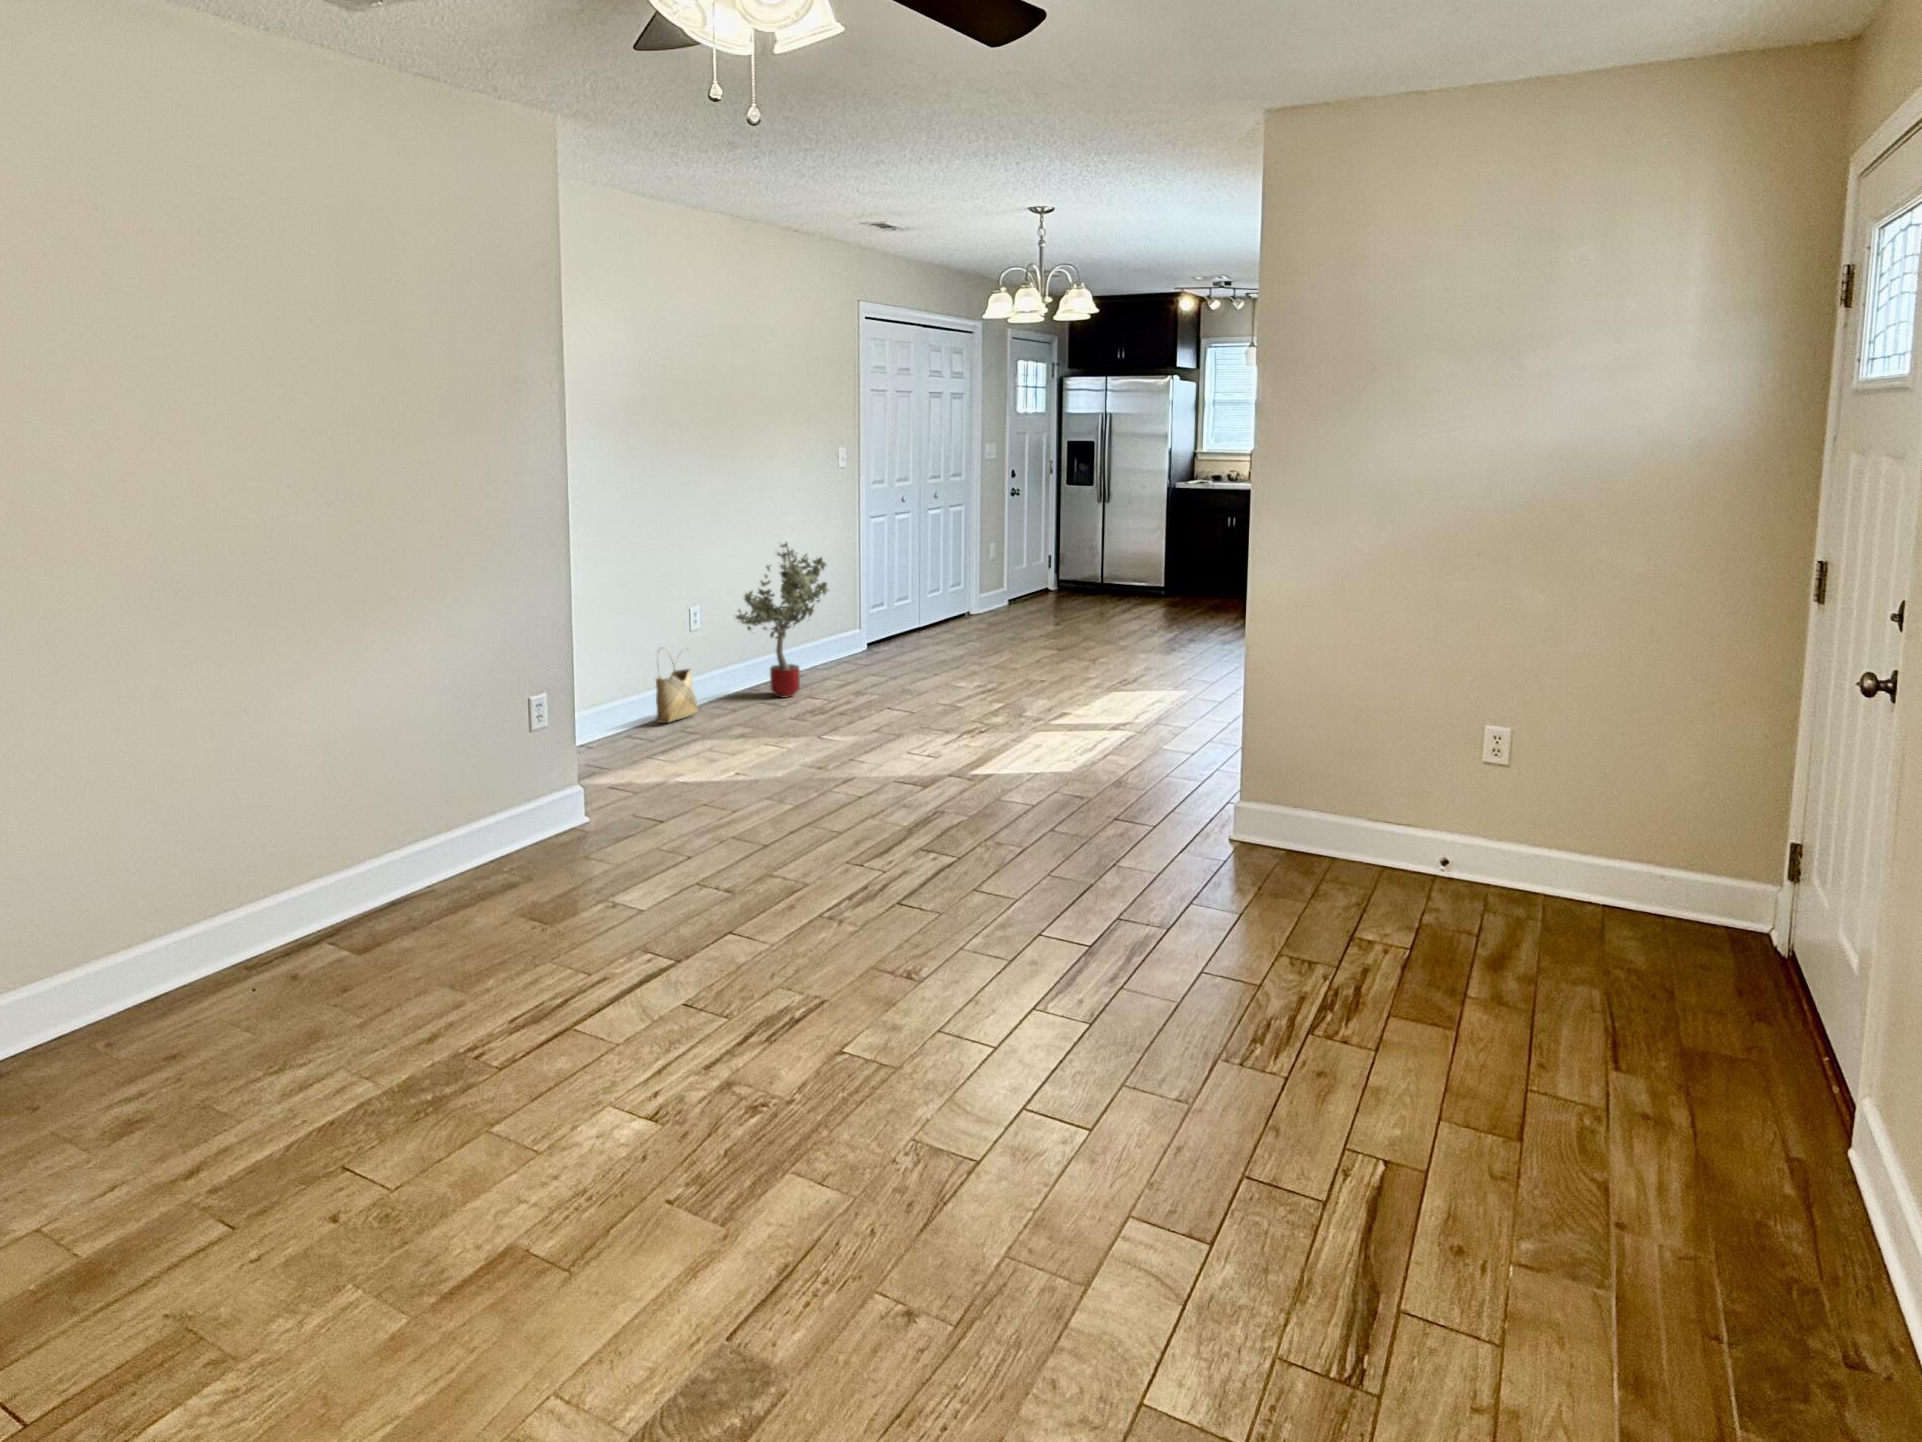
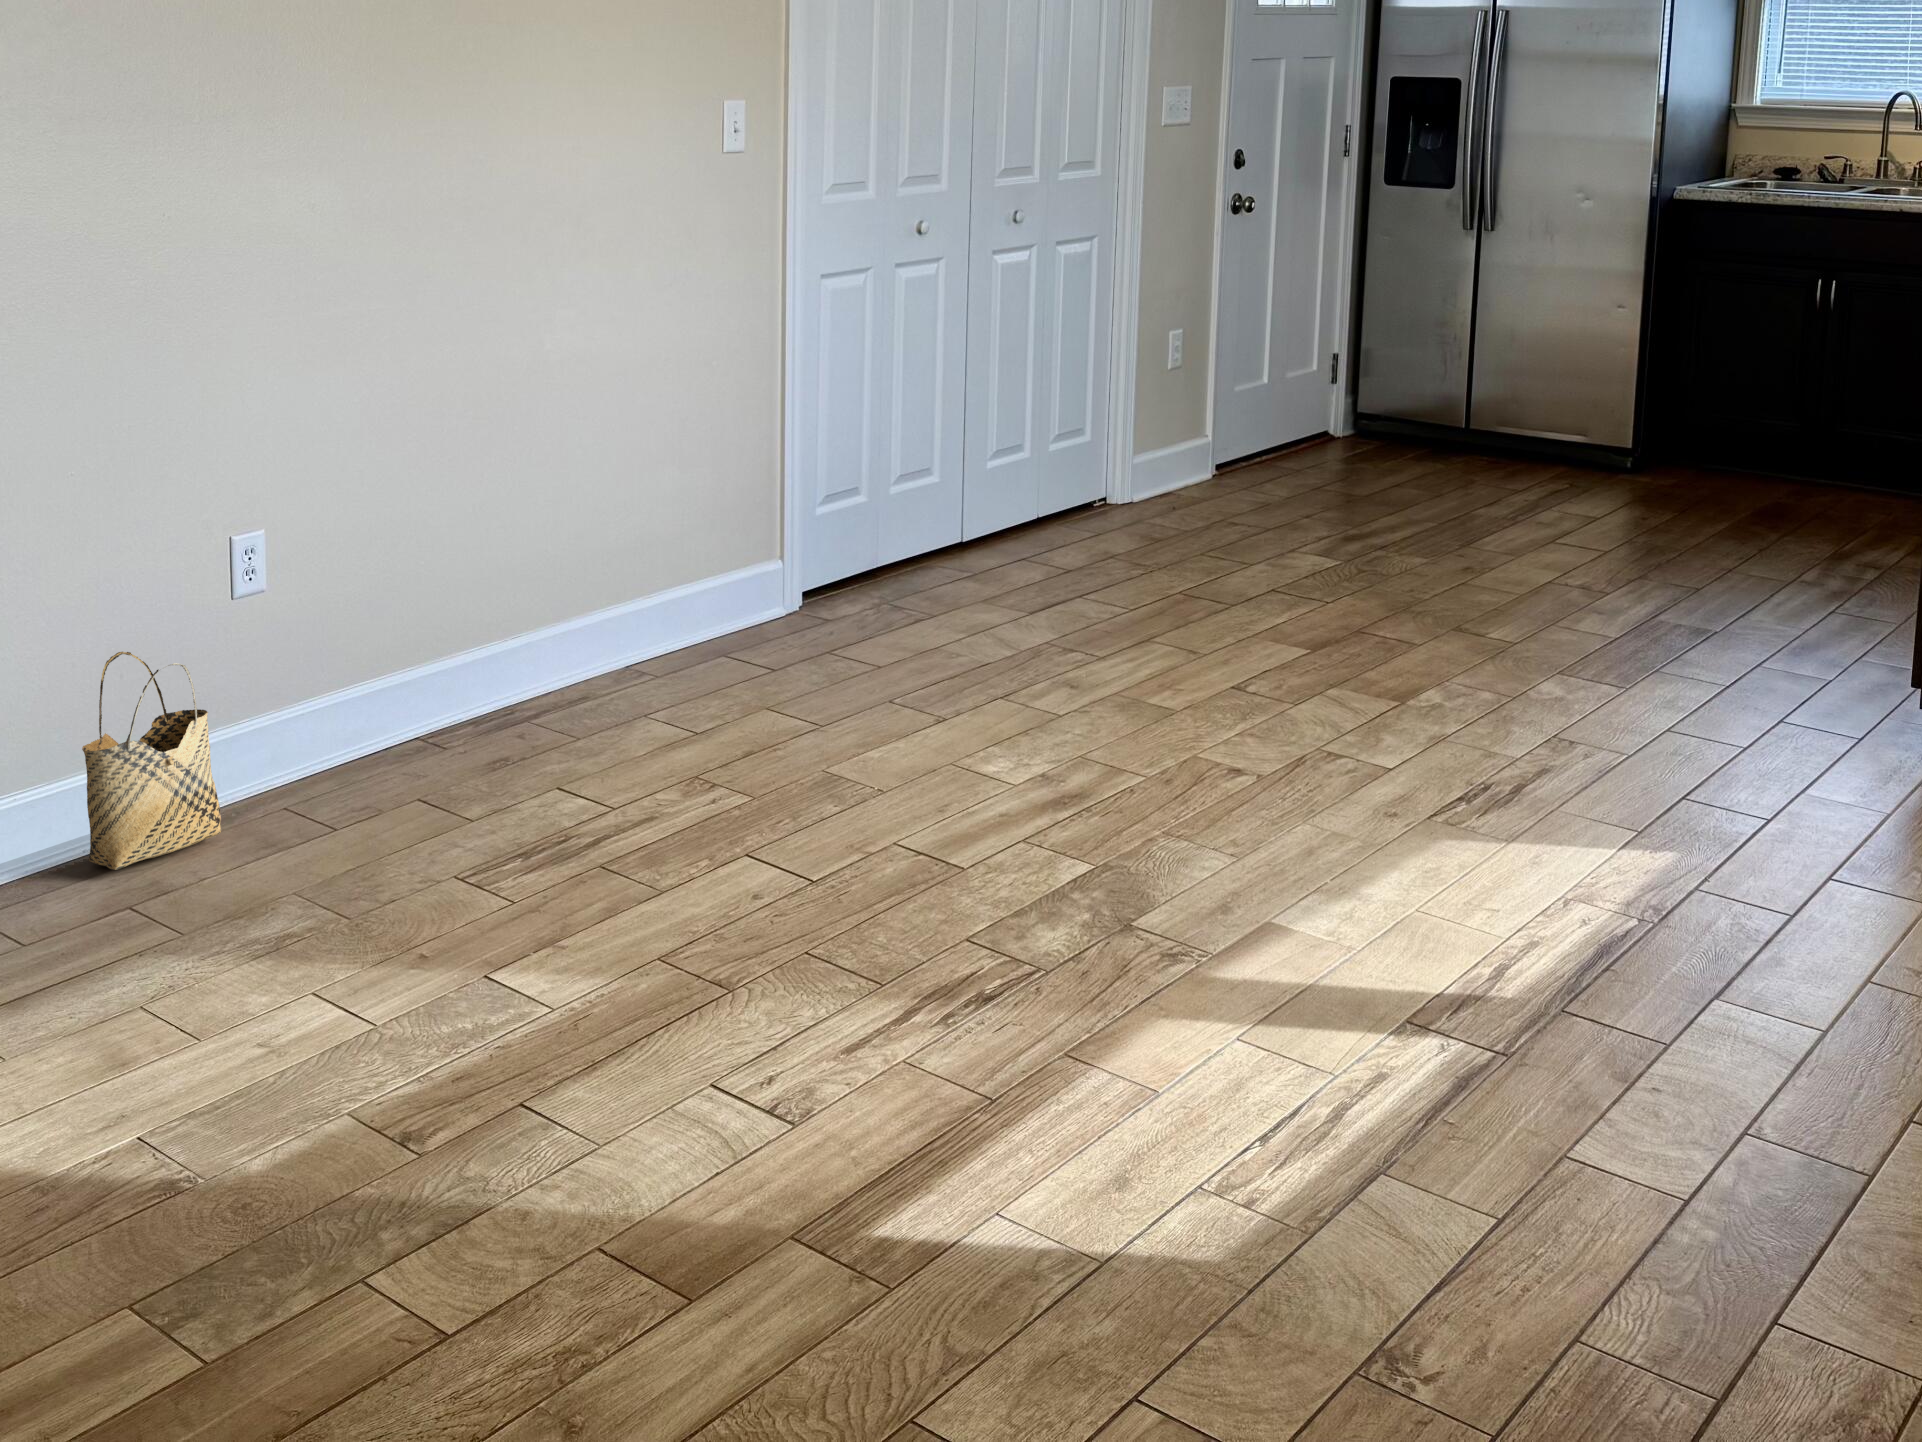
potted tree: present [736,543,828,697] -> none [348,354,635,784]

